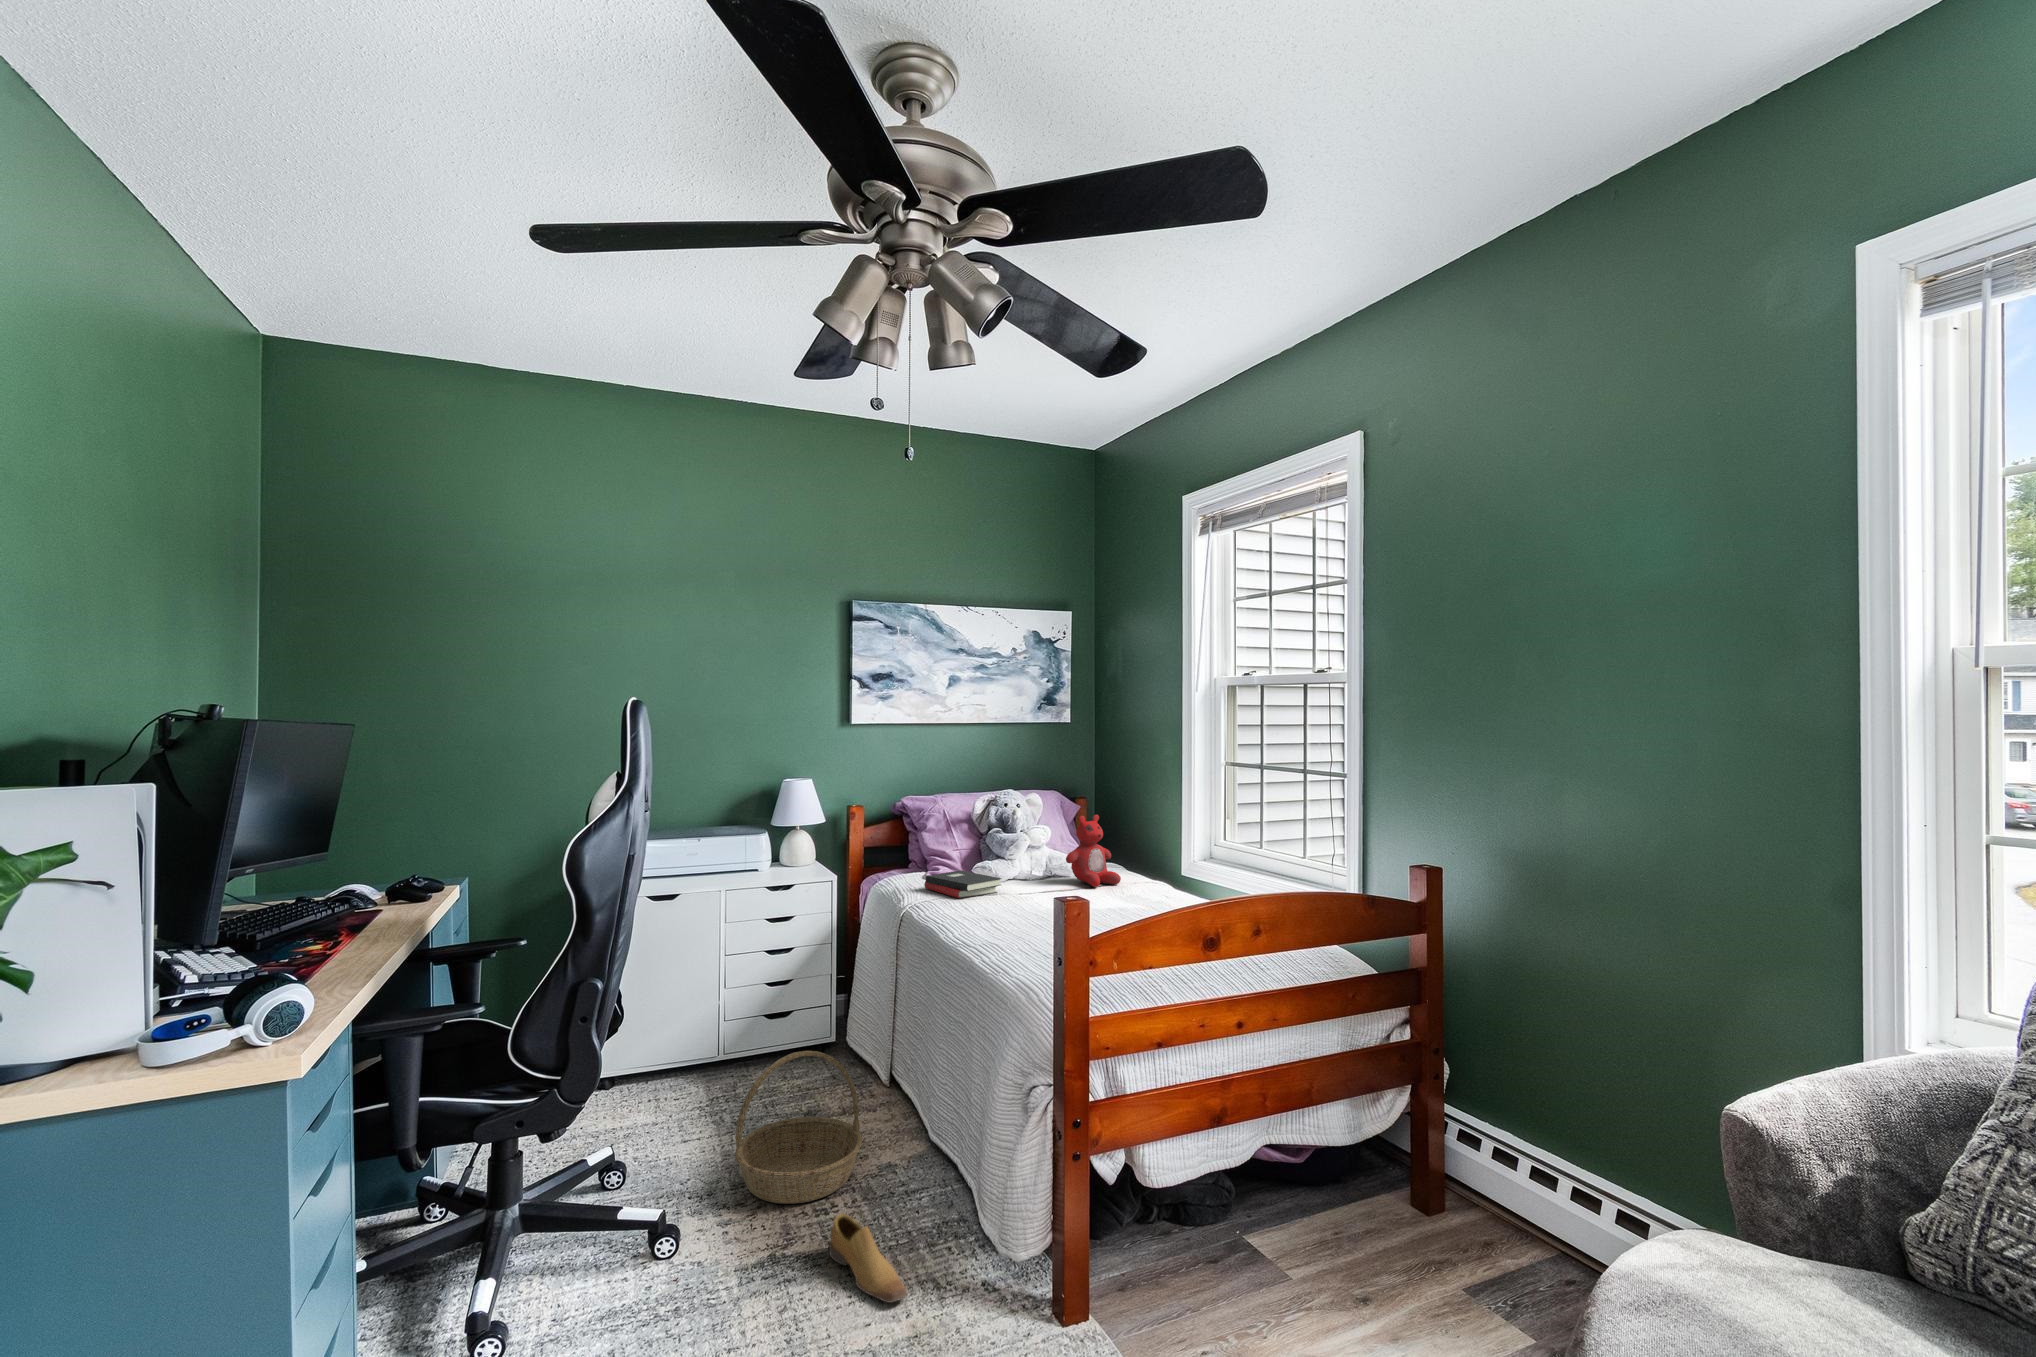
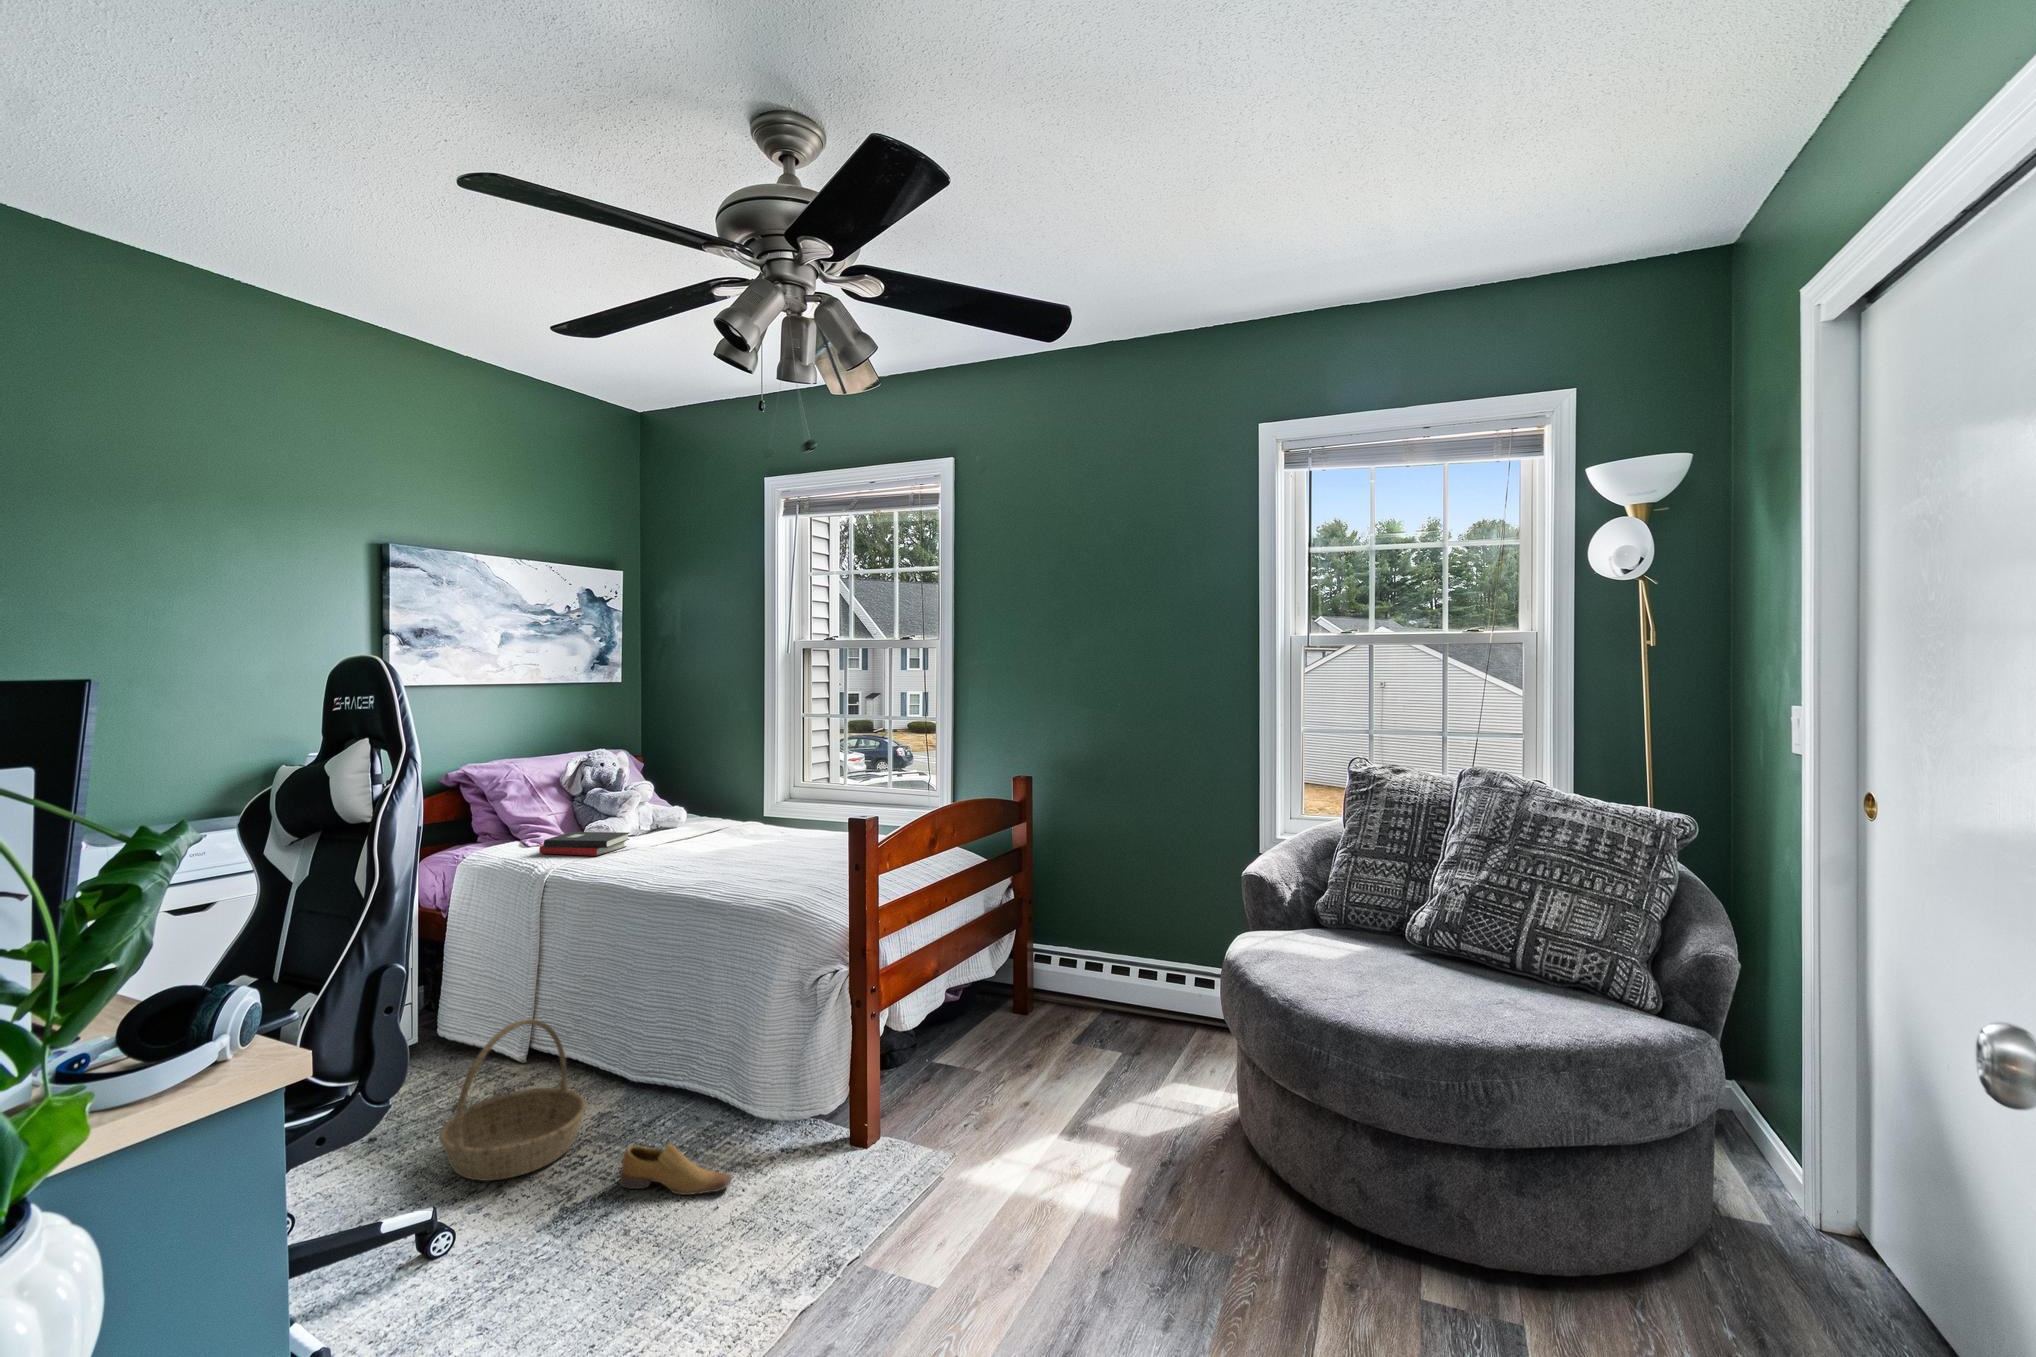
stuffed bear: present [1066,815,1121,887] -> none [683,766,734,831]

